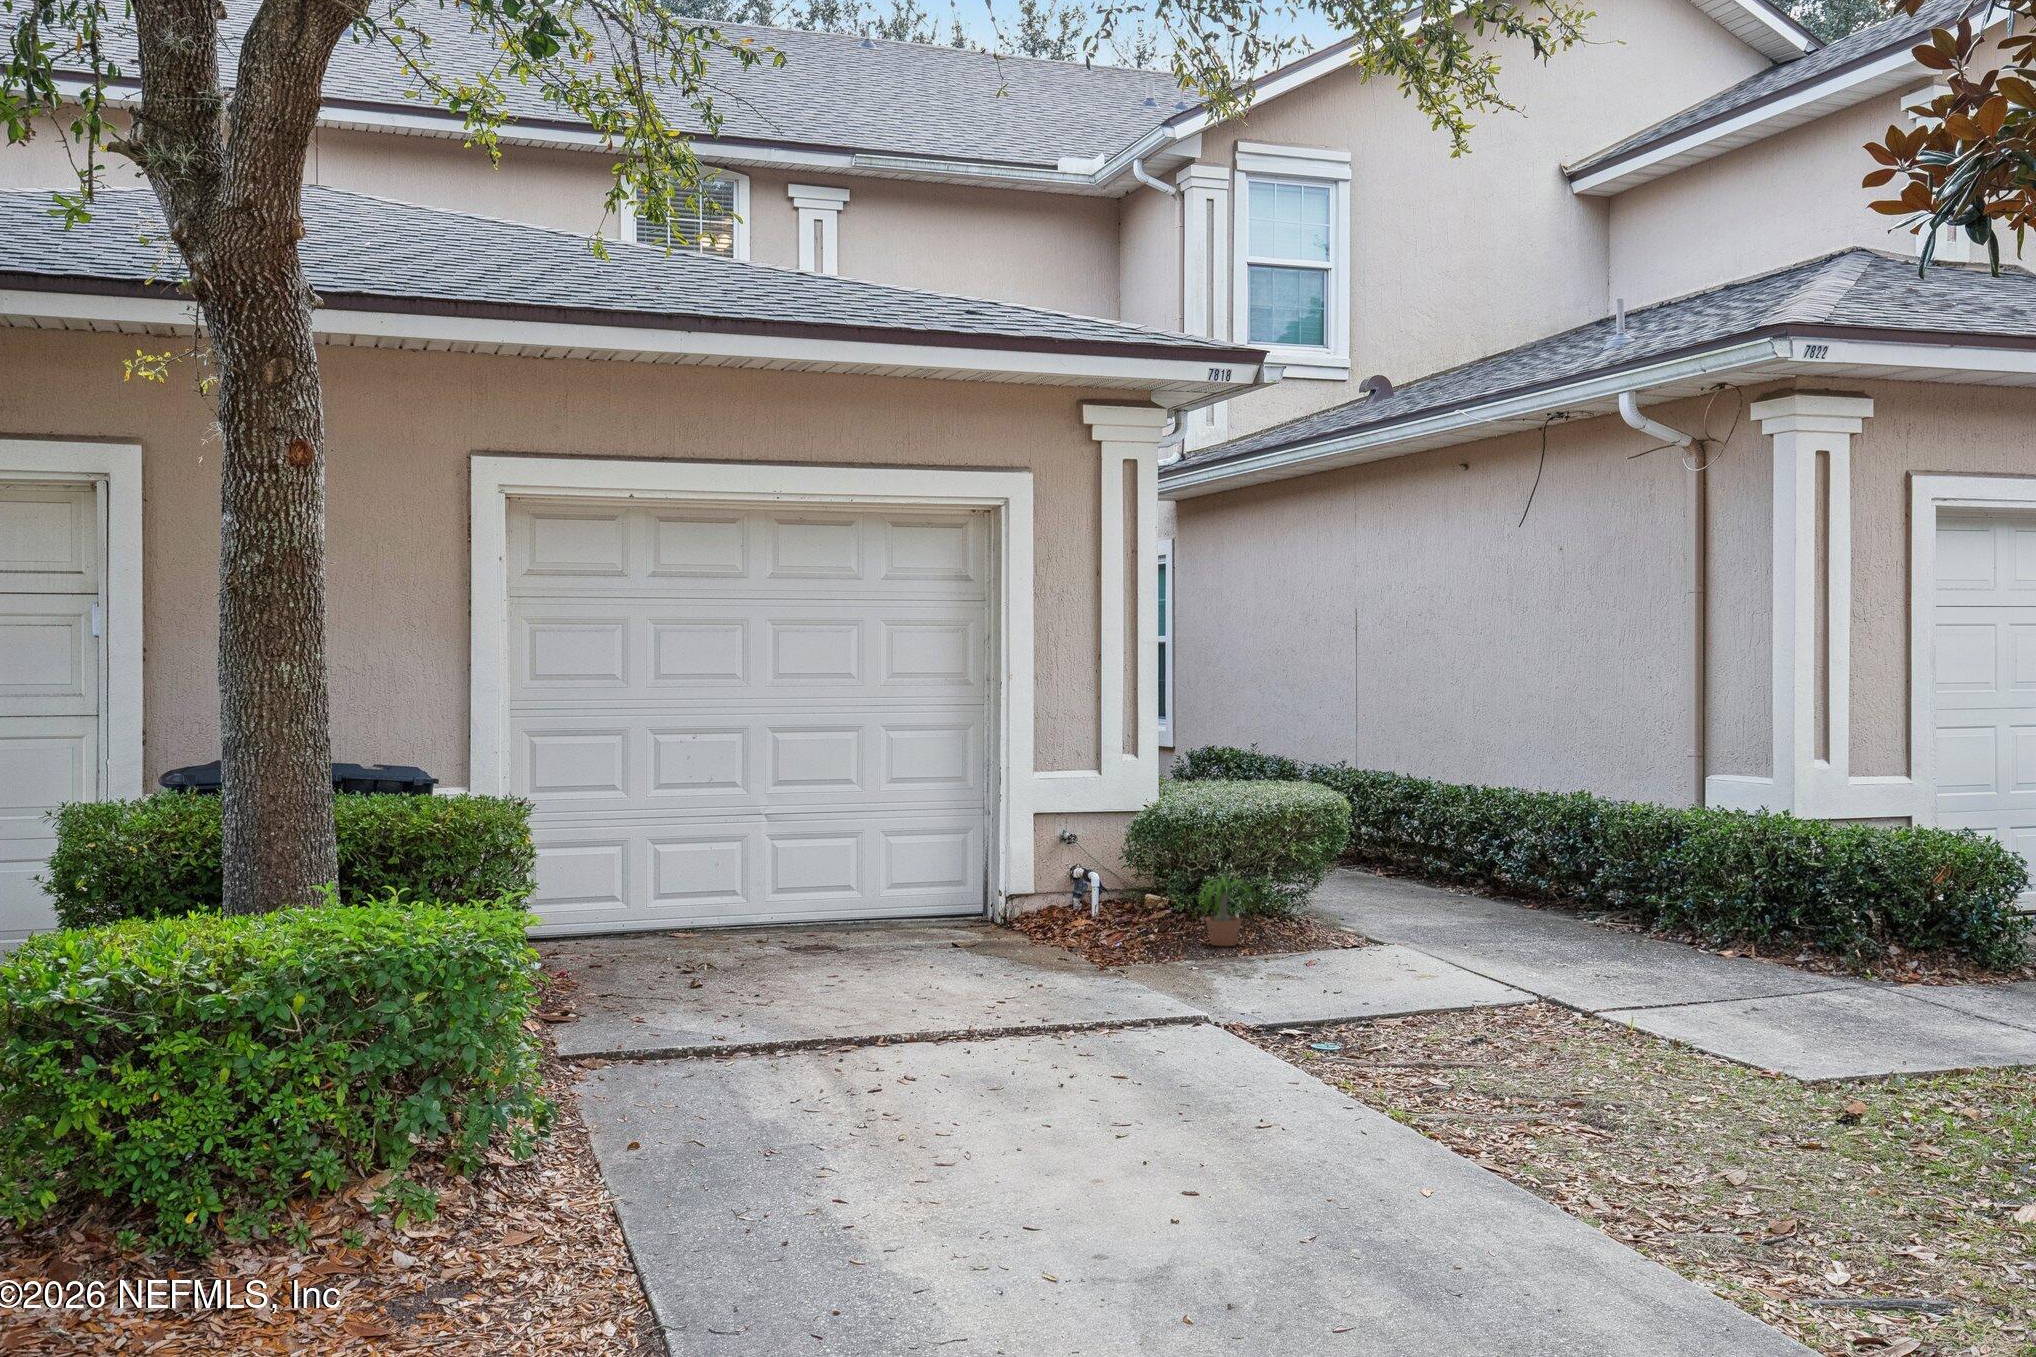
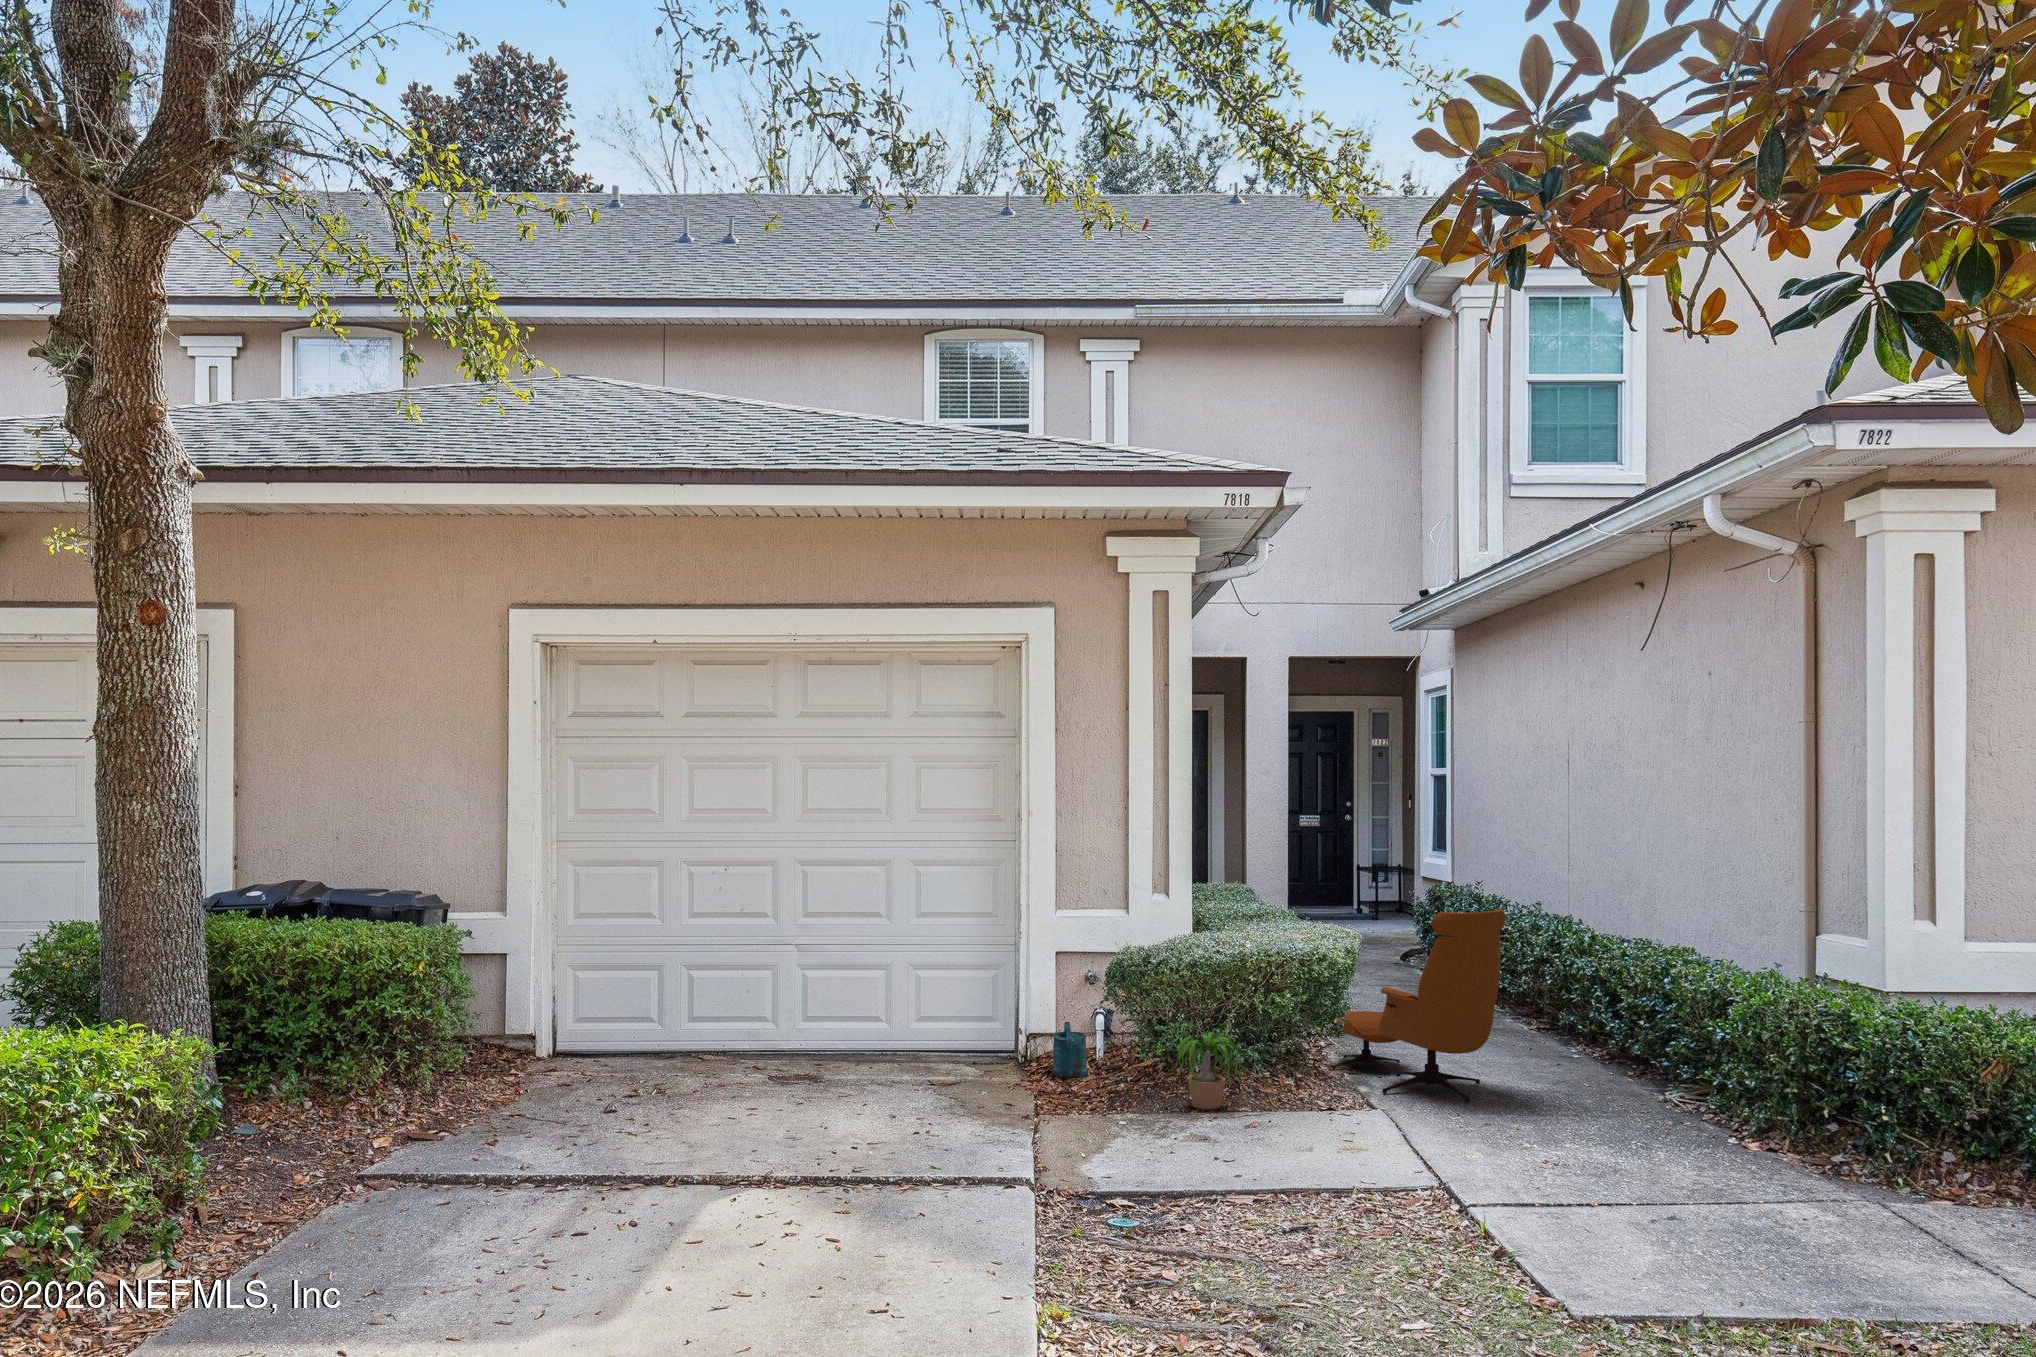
lounge chair: none [1261,755,1452,927] -> present [1332,909,1505,1102]
watering can: none [1041,882,1085,934] -> present [1053,1022,1087,1077]

